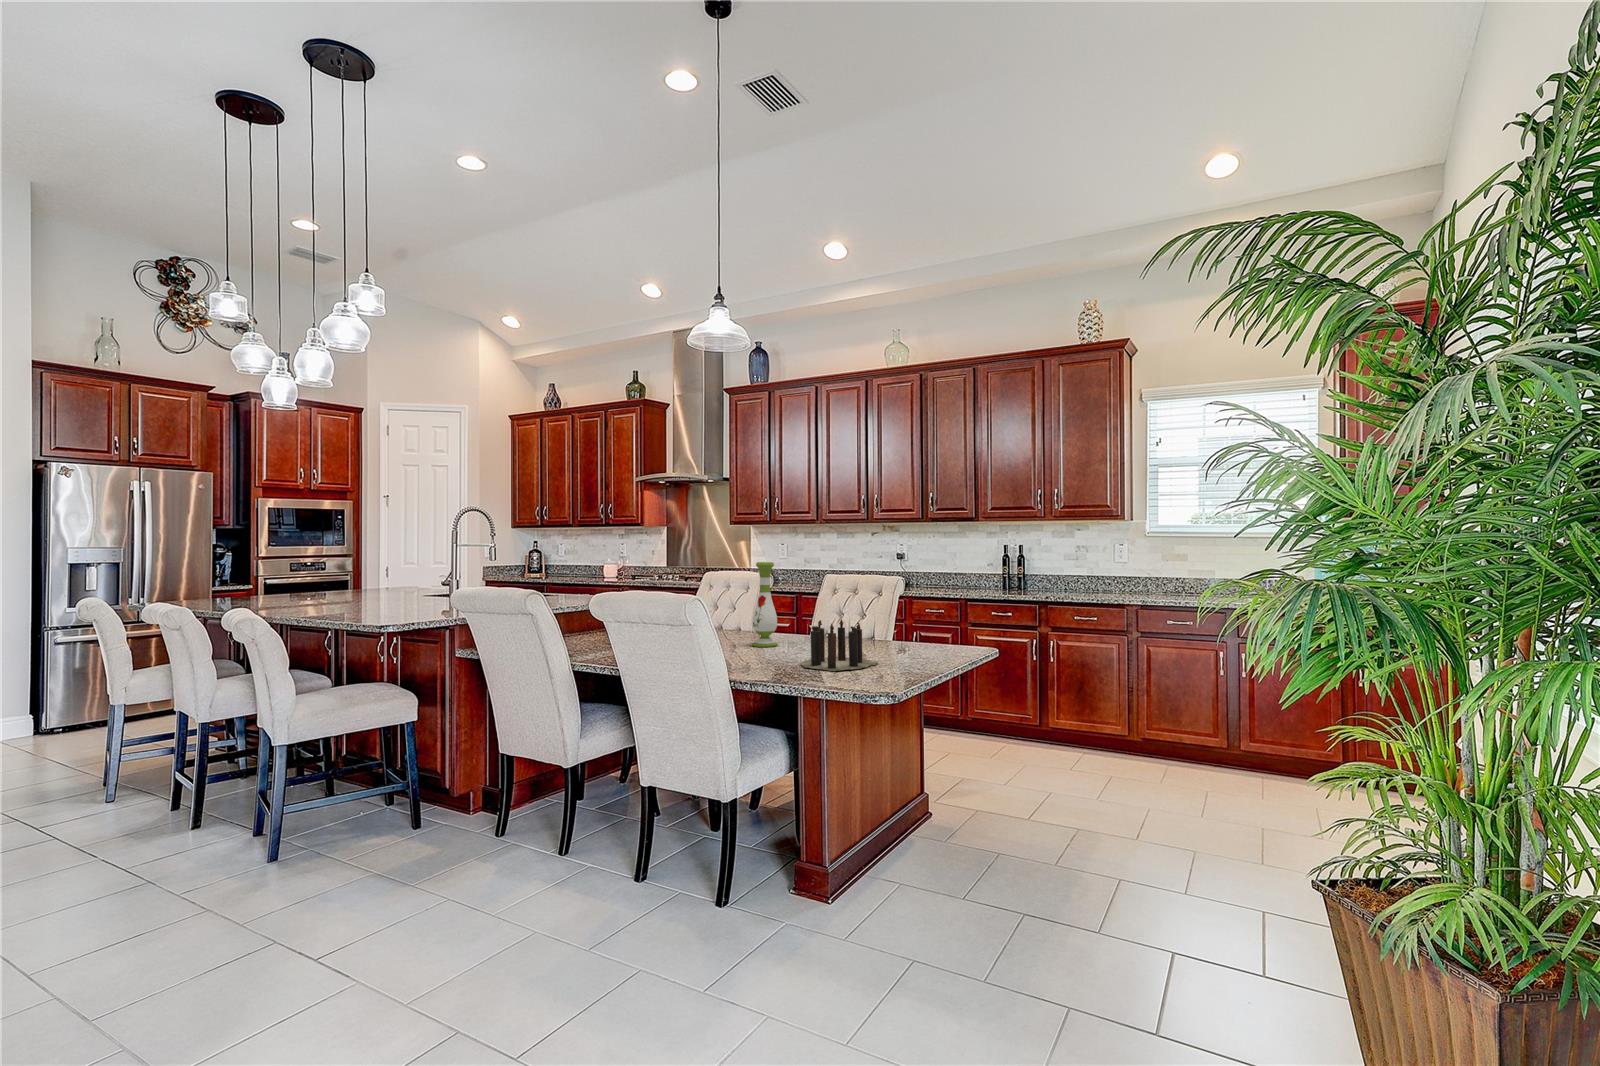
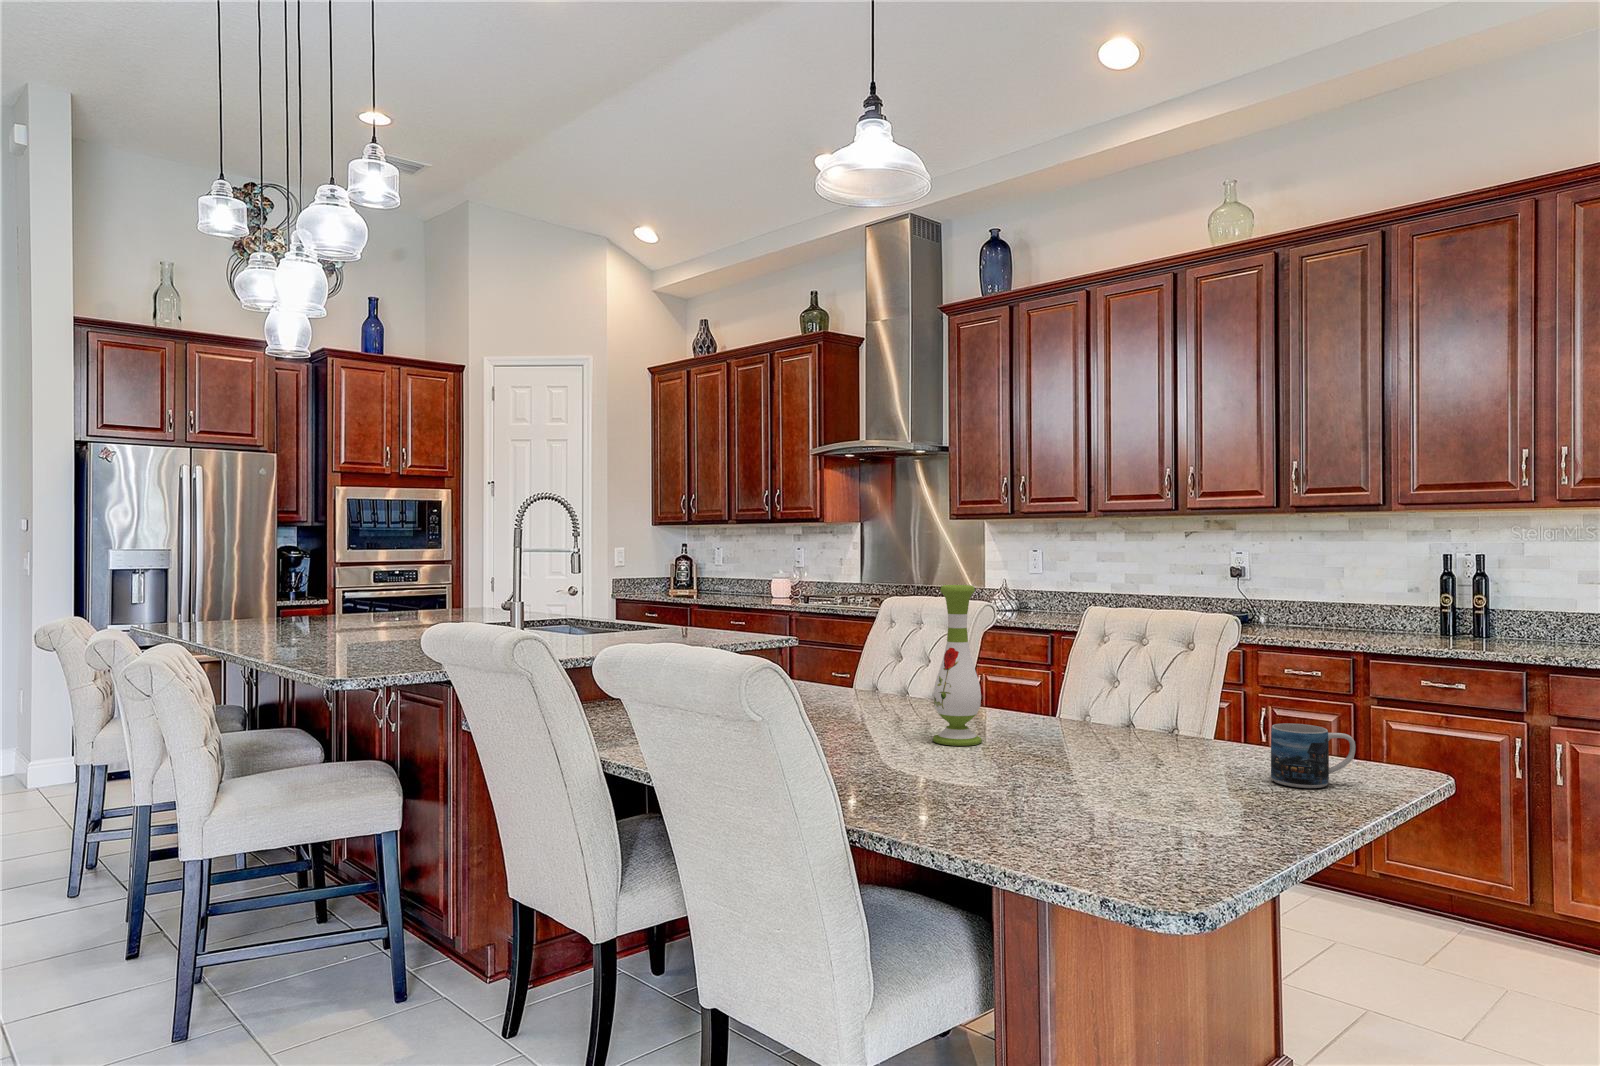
candle: present [801,619,878,671] -> none [988,709,1179,831]
mug: none [919,625,955,653] -> present [1271,724,1355,788]

